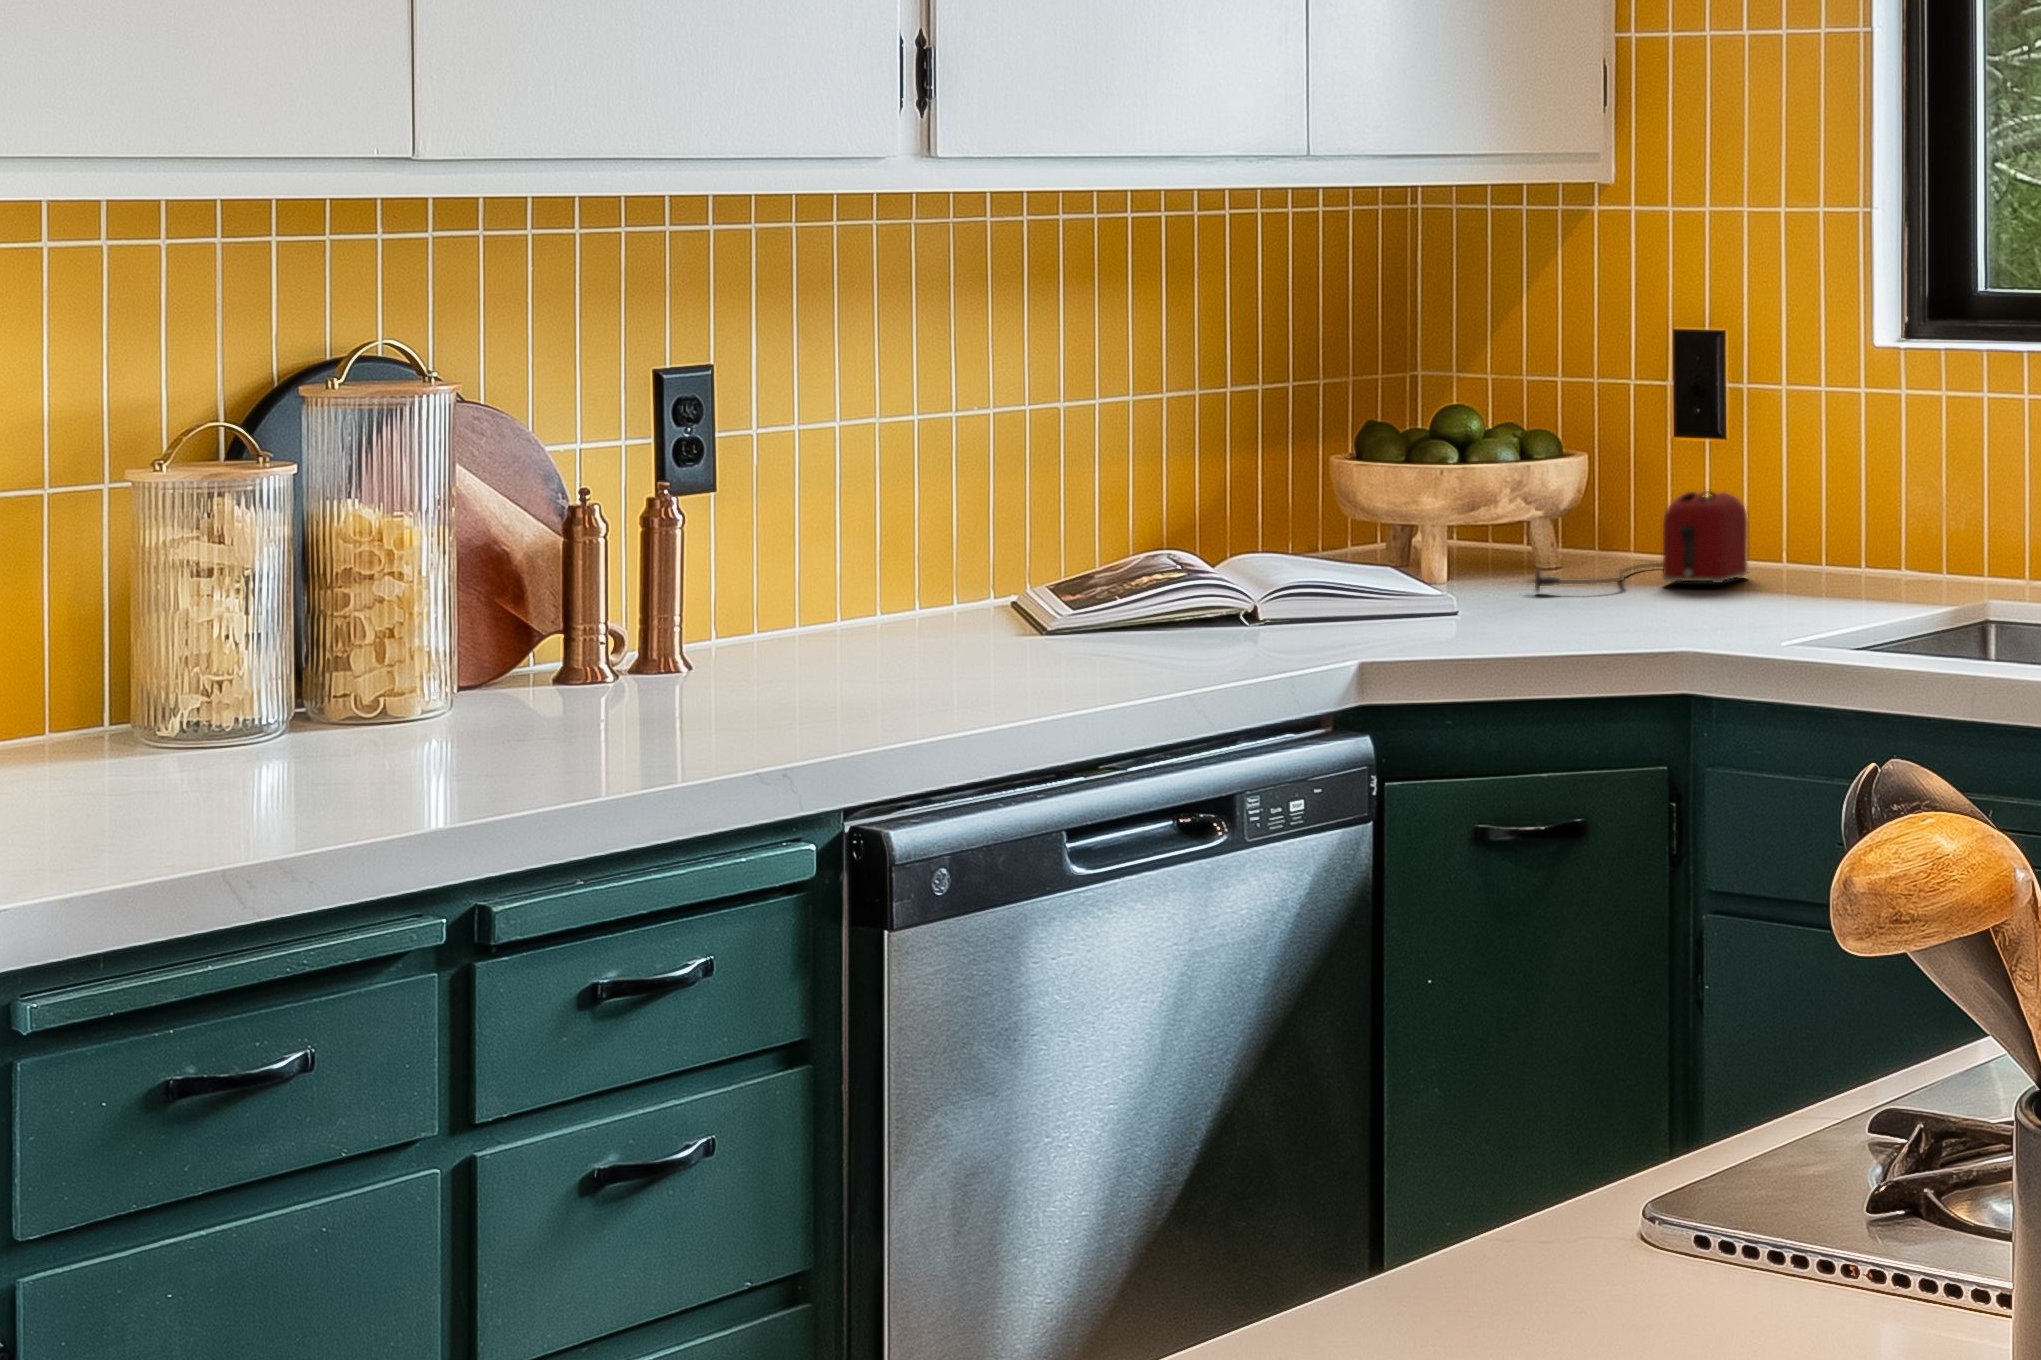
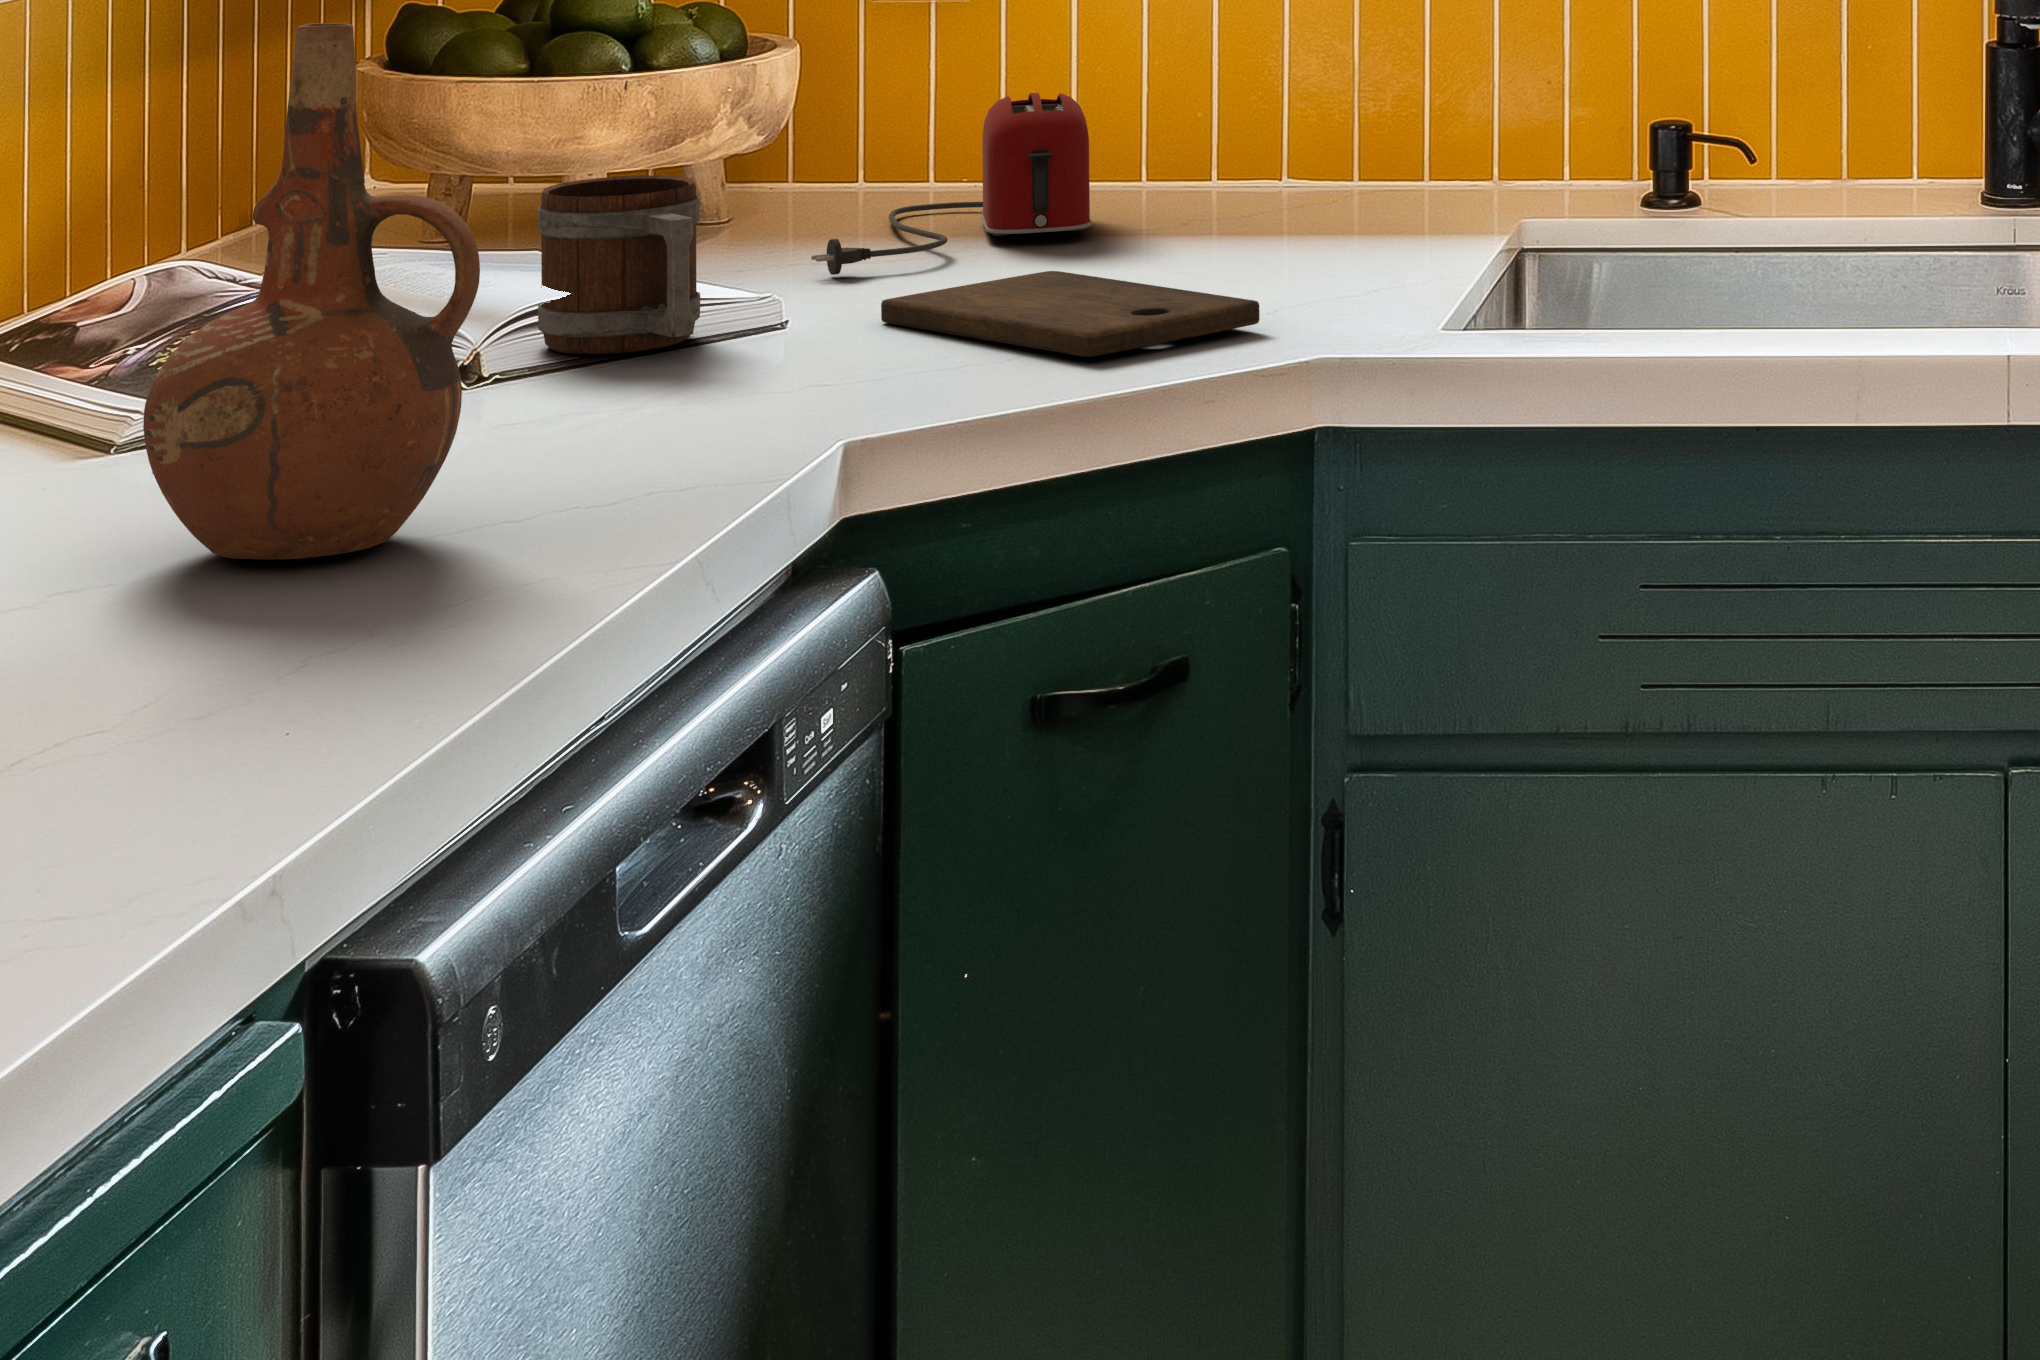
ceramic pitcher: none [953,395,1118,676] -> present [143,23,480,559]
mug: none [1309,514,1401,616] -> present [538,175,700,354]
cutting board: none [1508,597,1695,639] -> present [881,271,1259,357]

